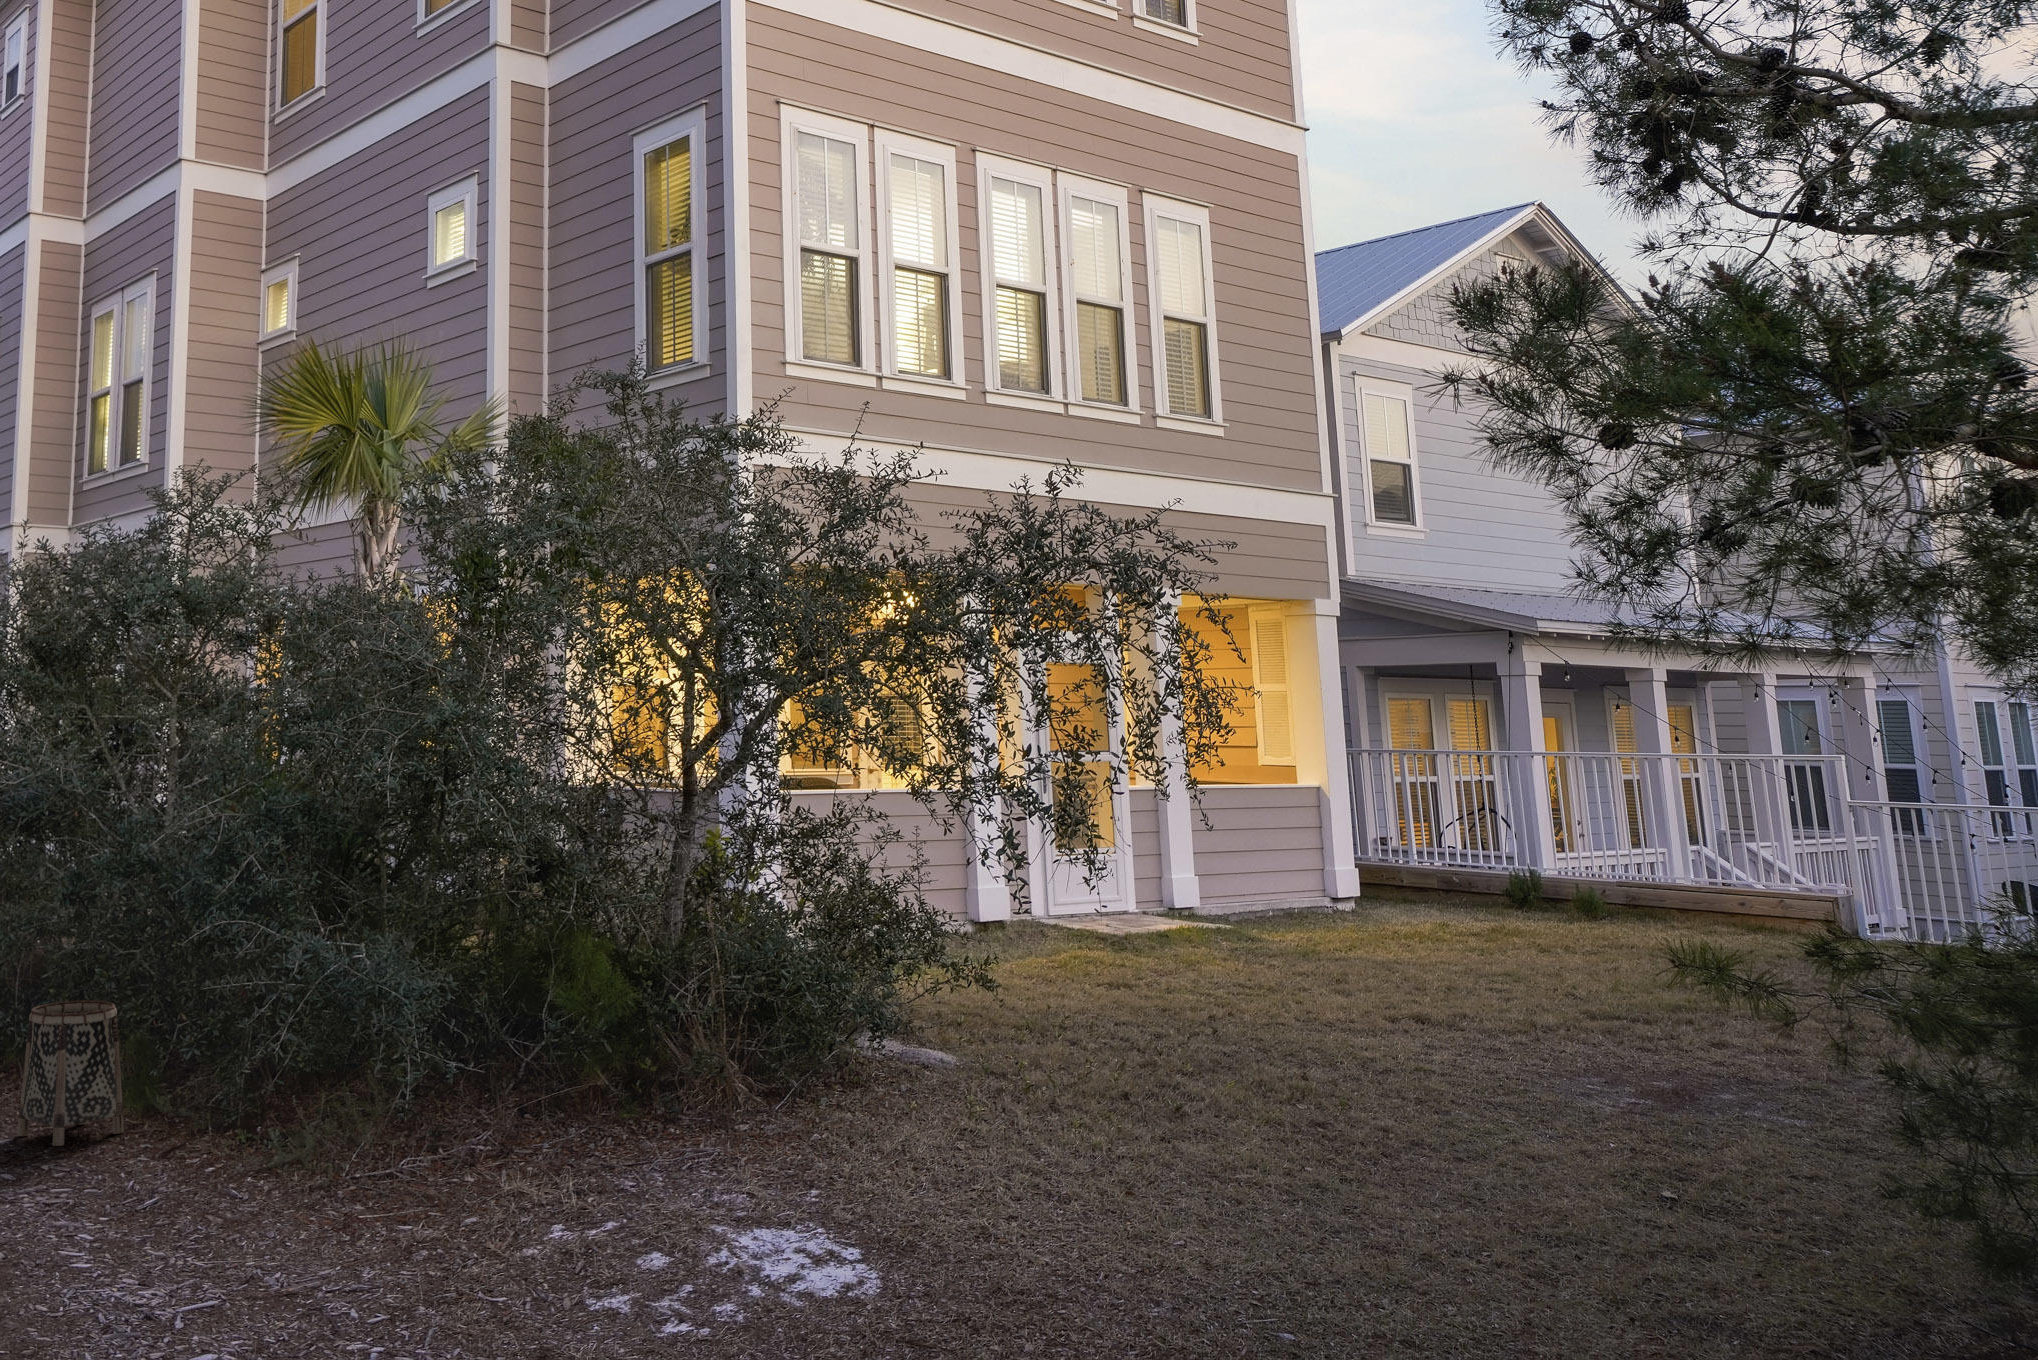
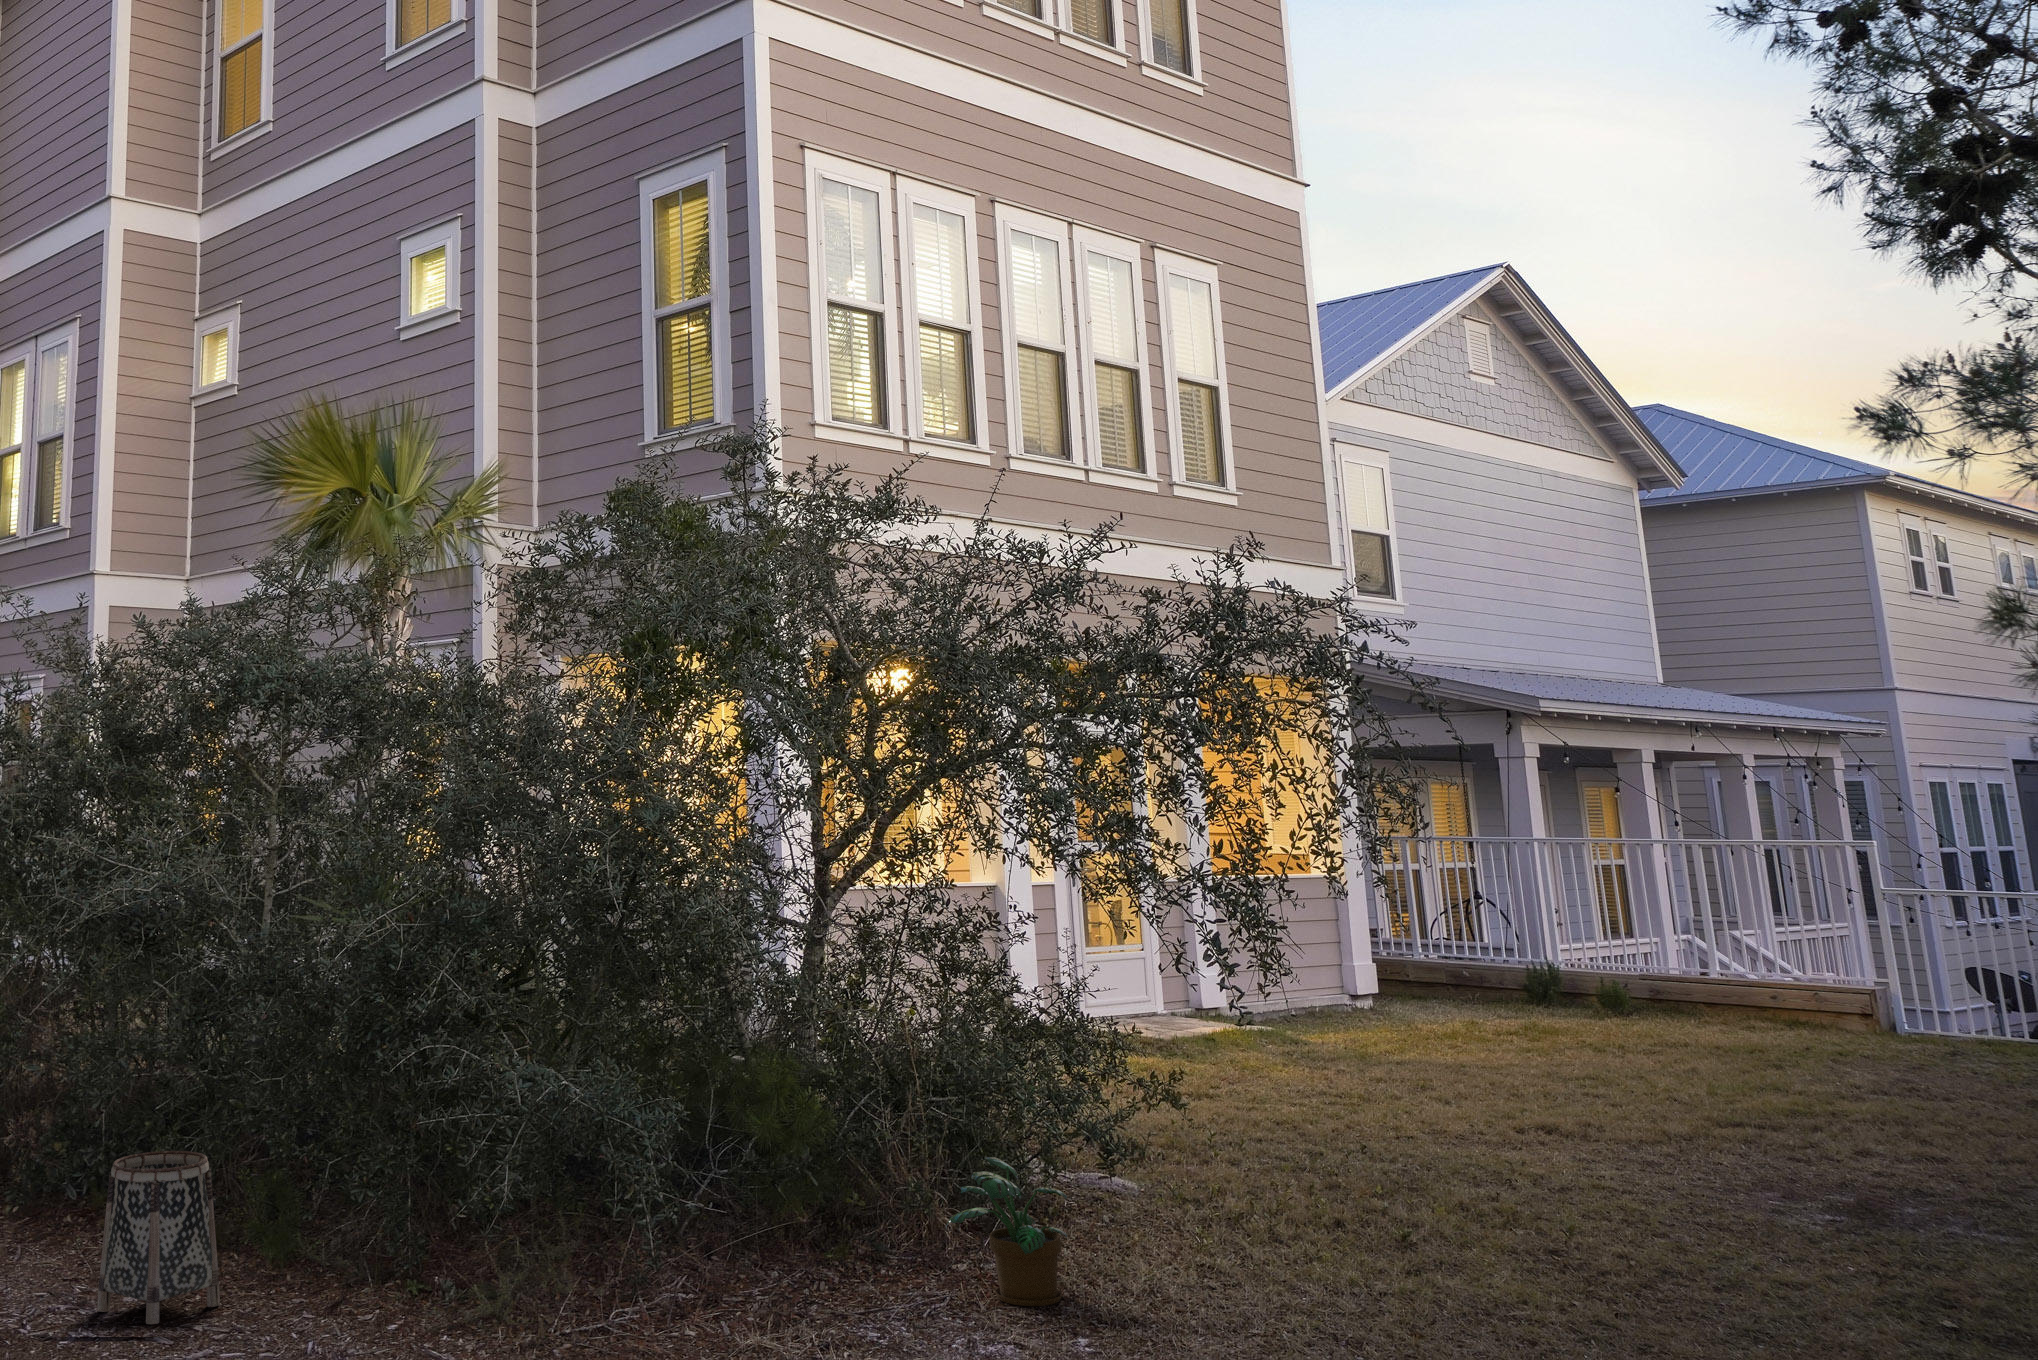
potted plant: none [756,1014,862,1144] -> present [945,1157,1067,1306]

